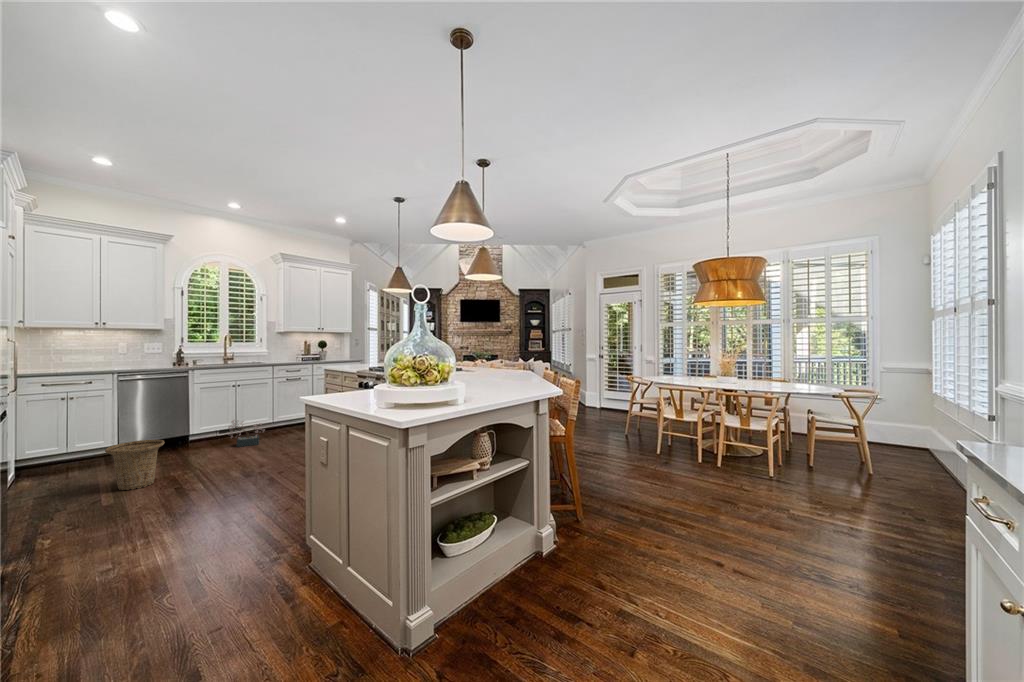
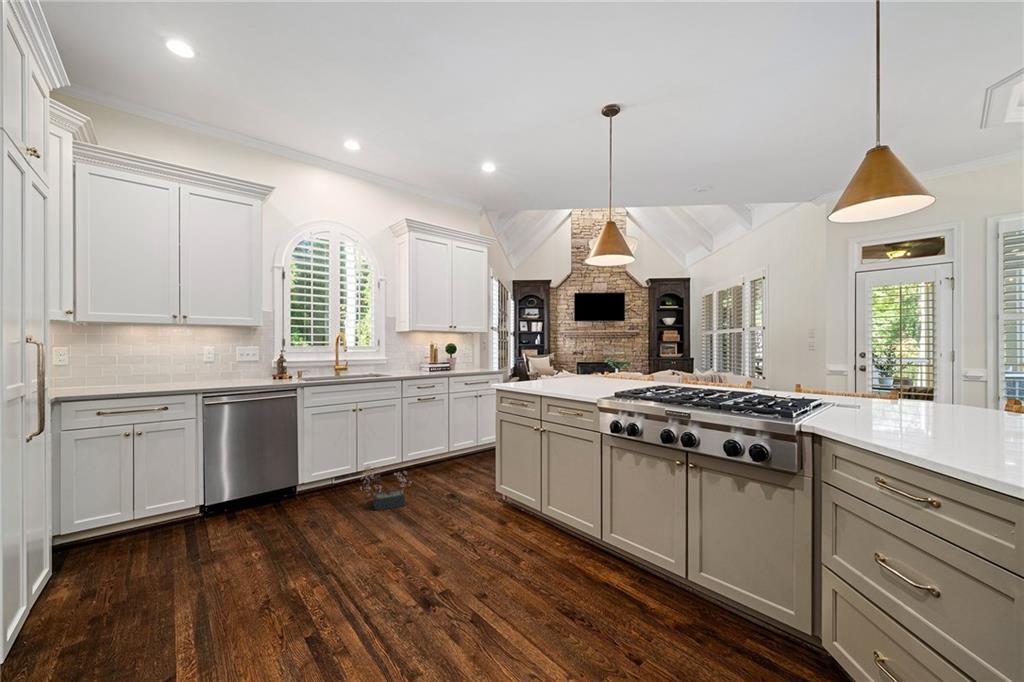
basket: present [105,440,165,490] -> none [207,522,304,634]

